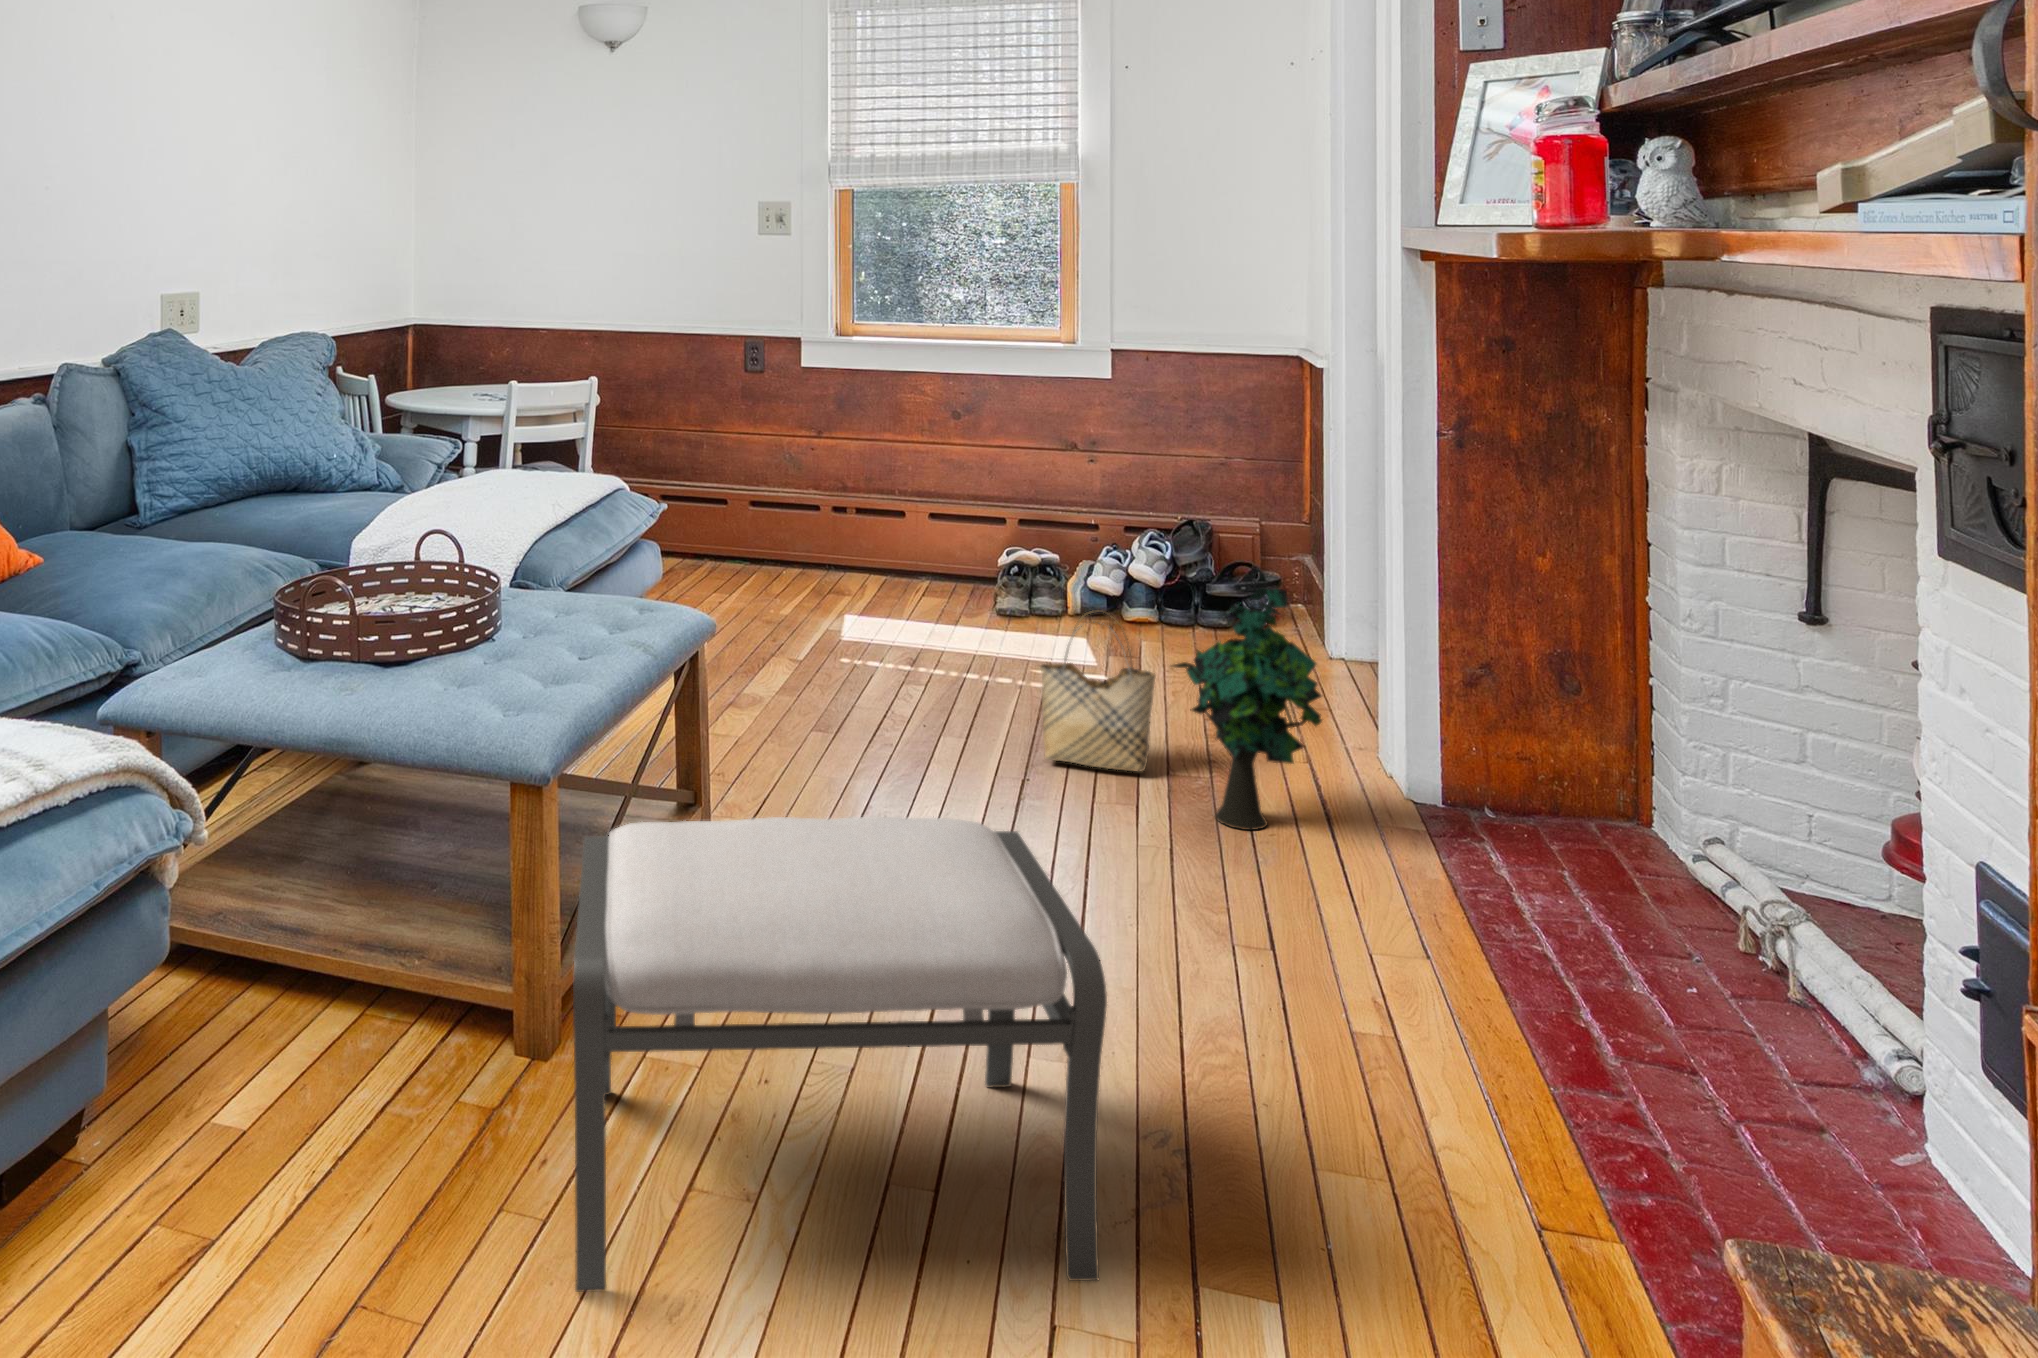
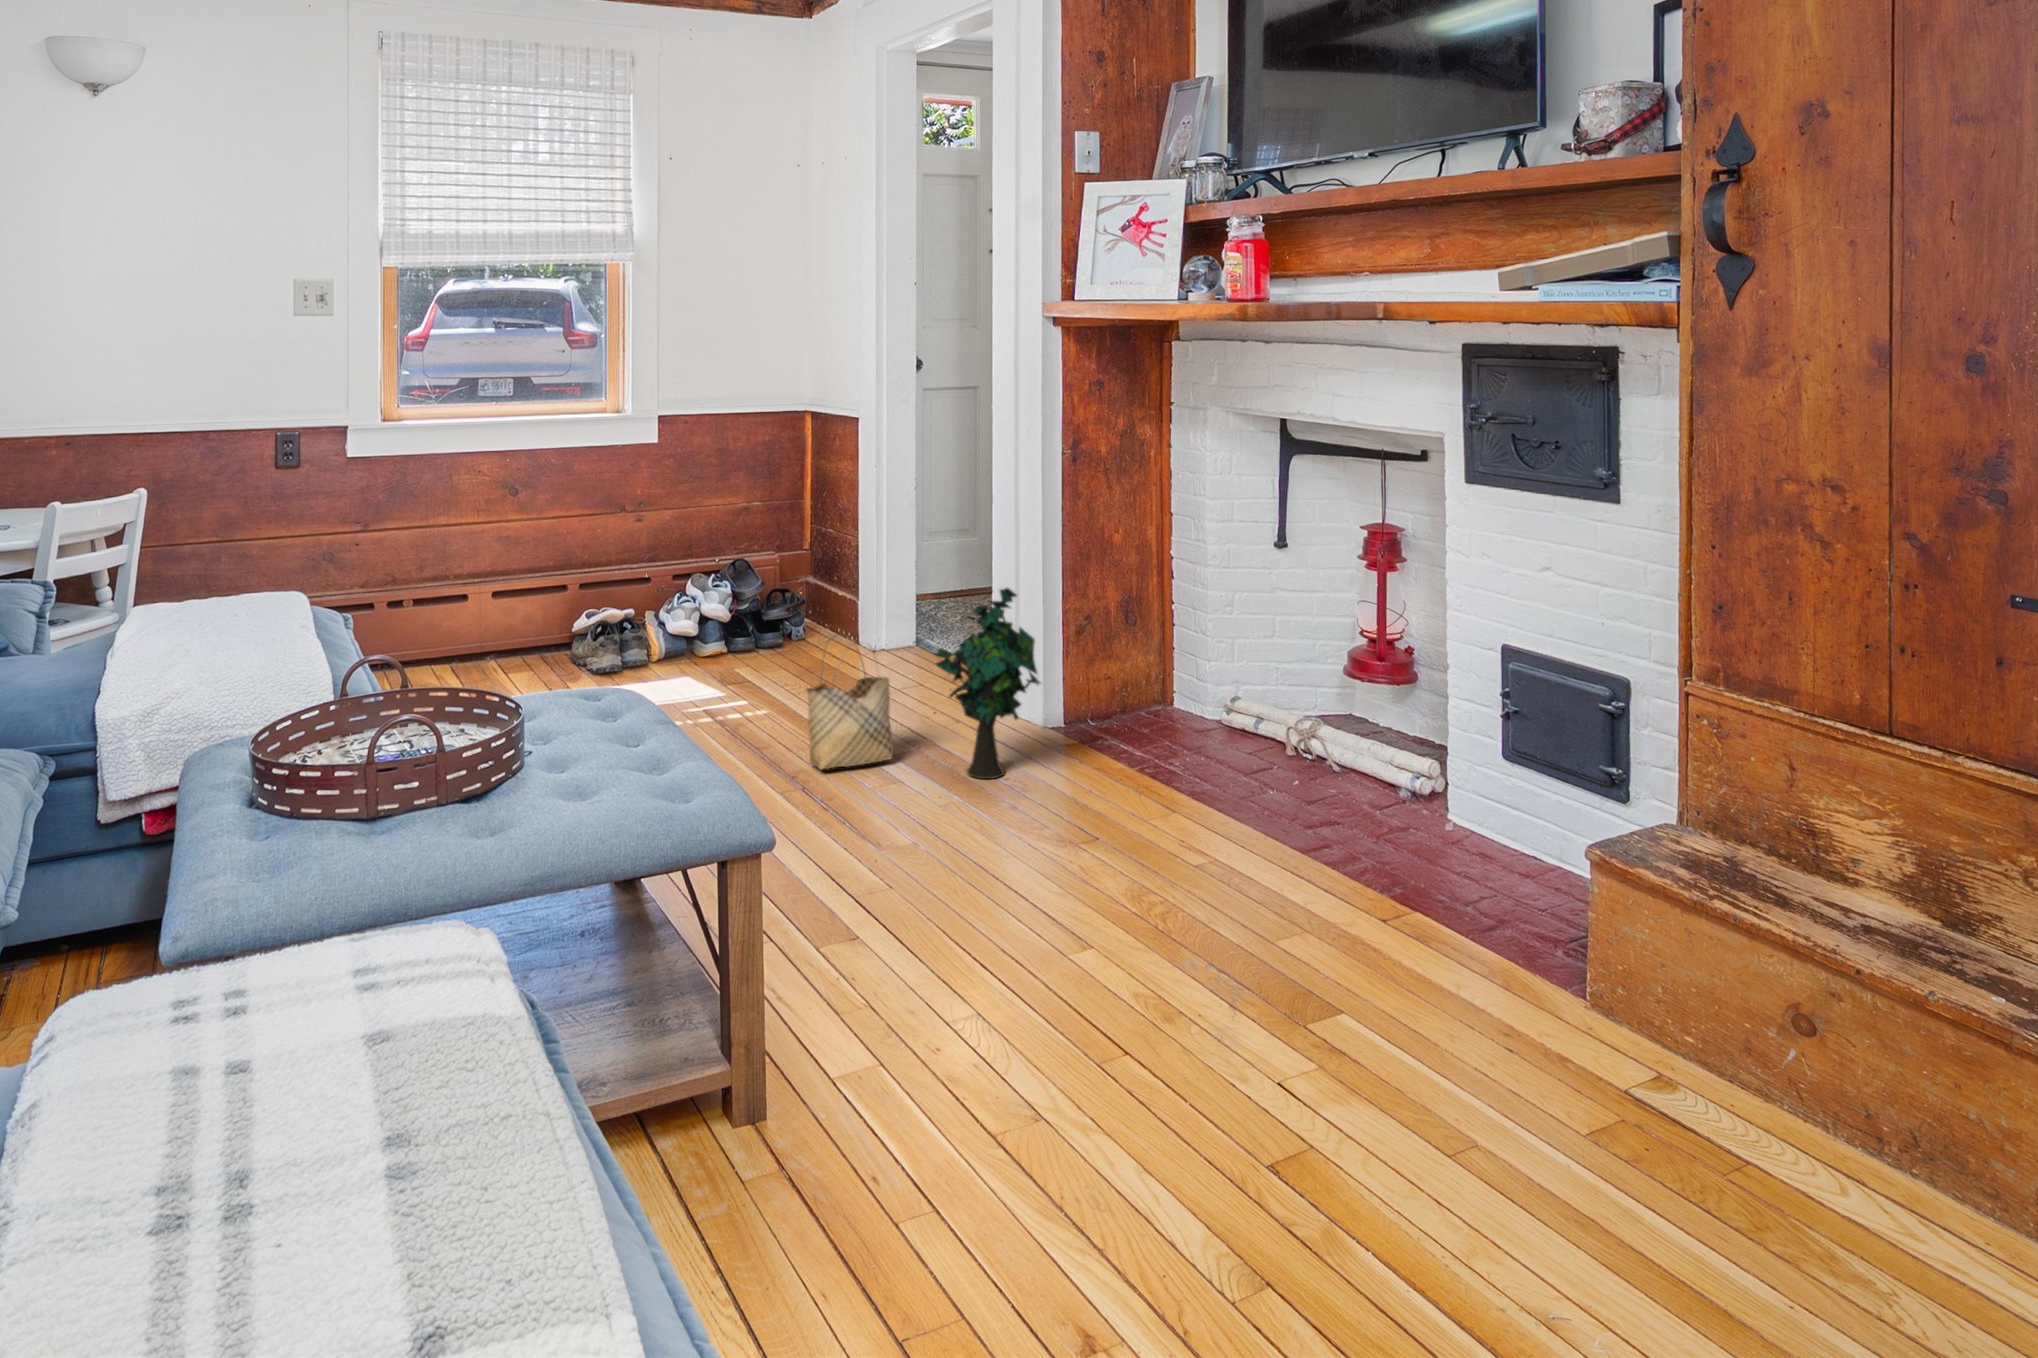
ottoman: present [573,817,1107,1292] -> none [883,782,1315,1256]

